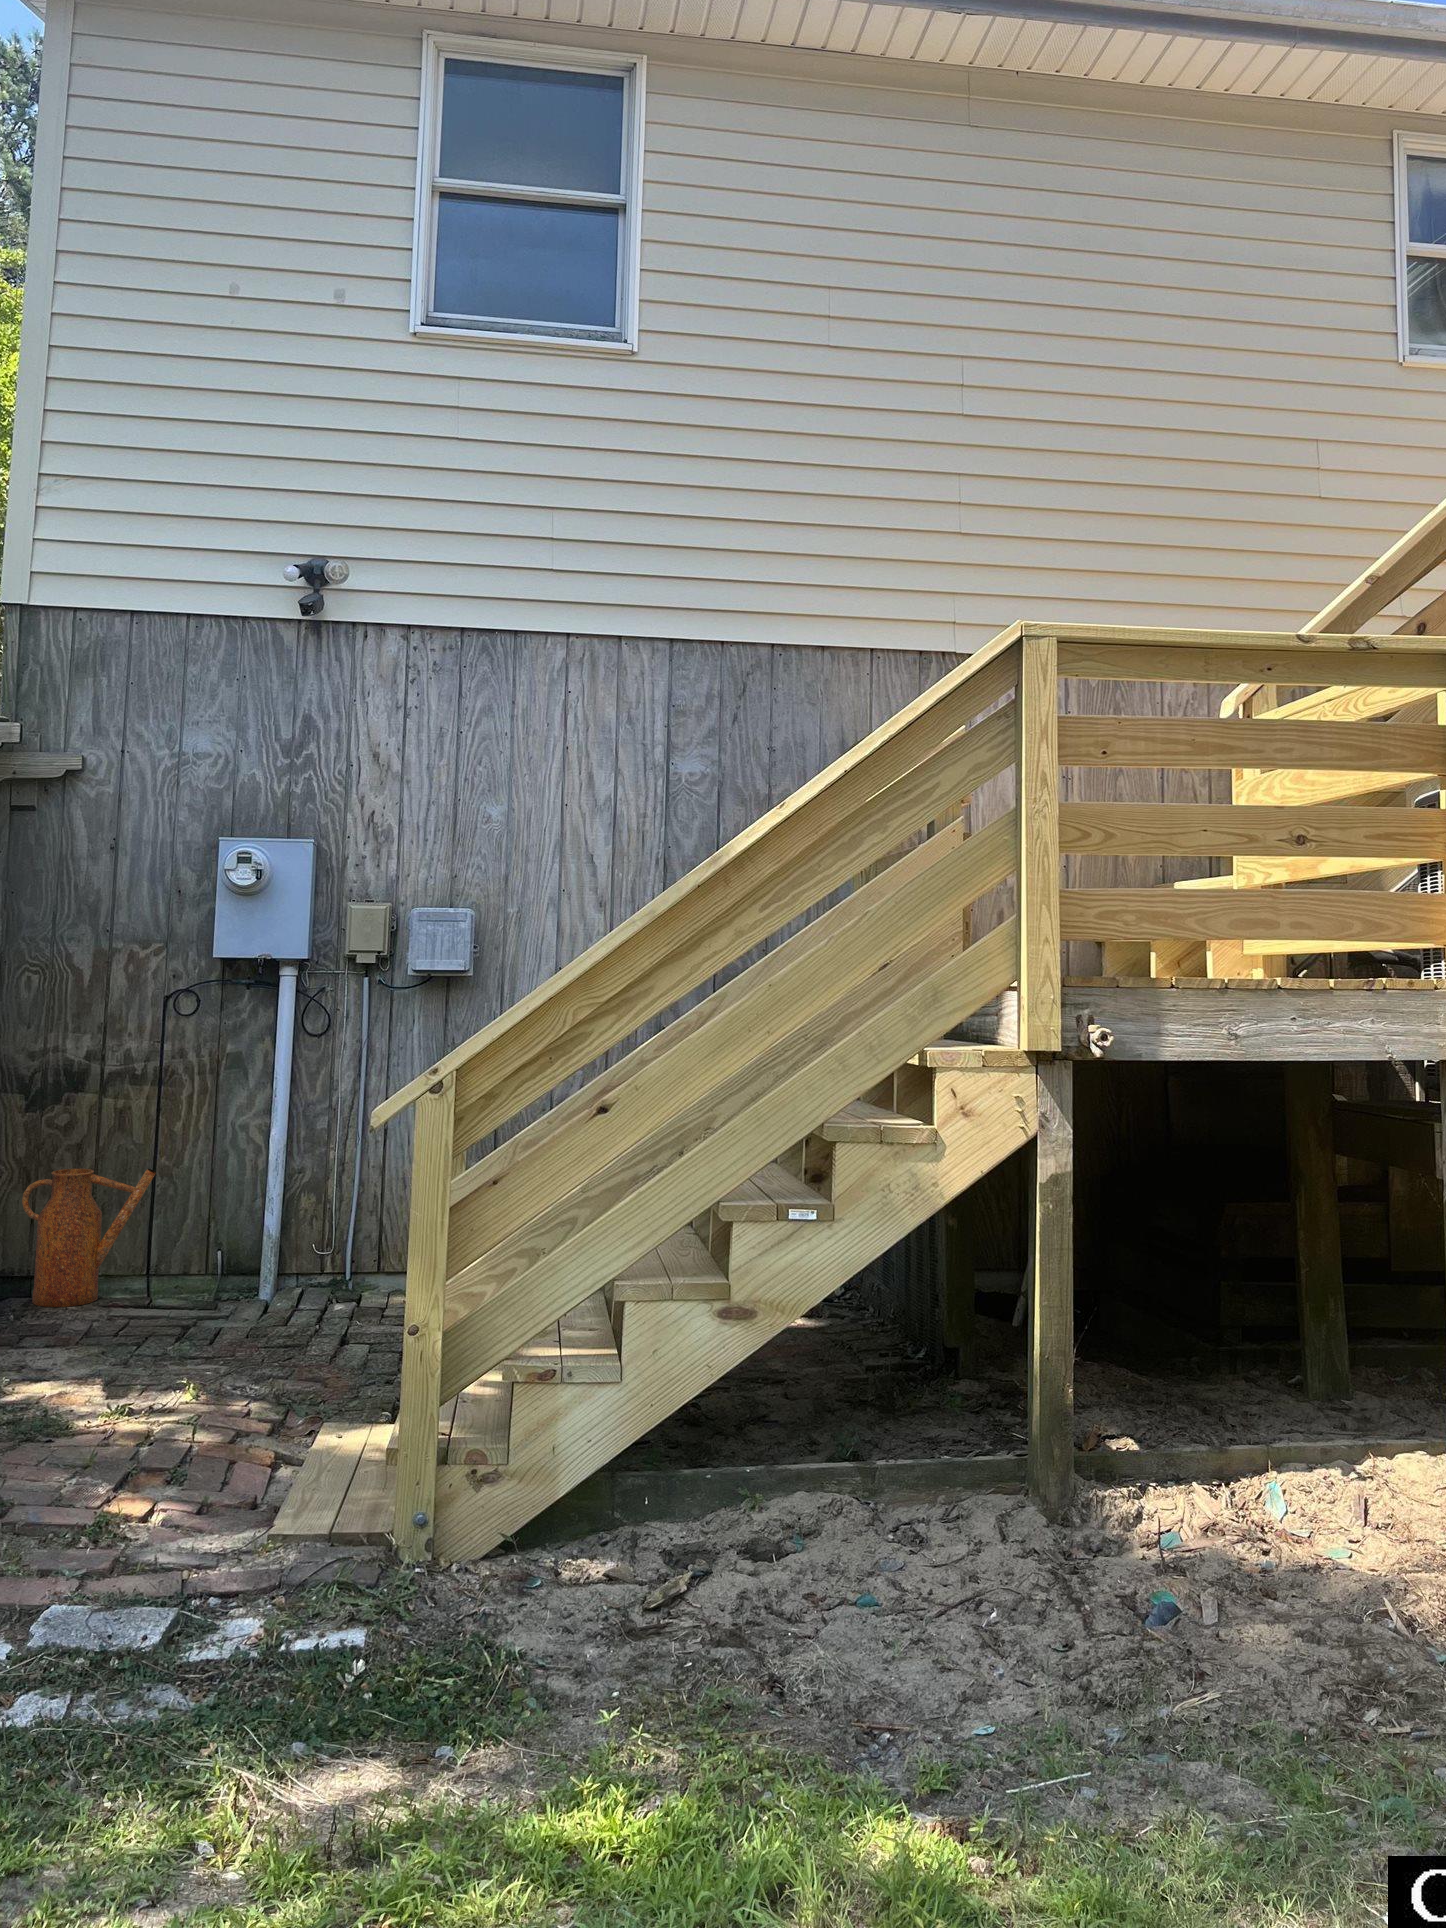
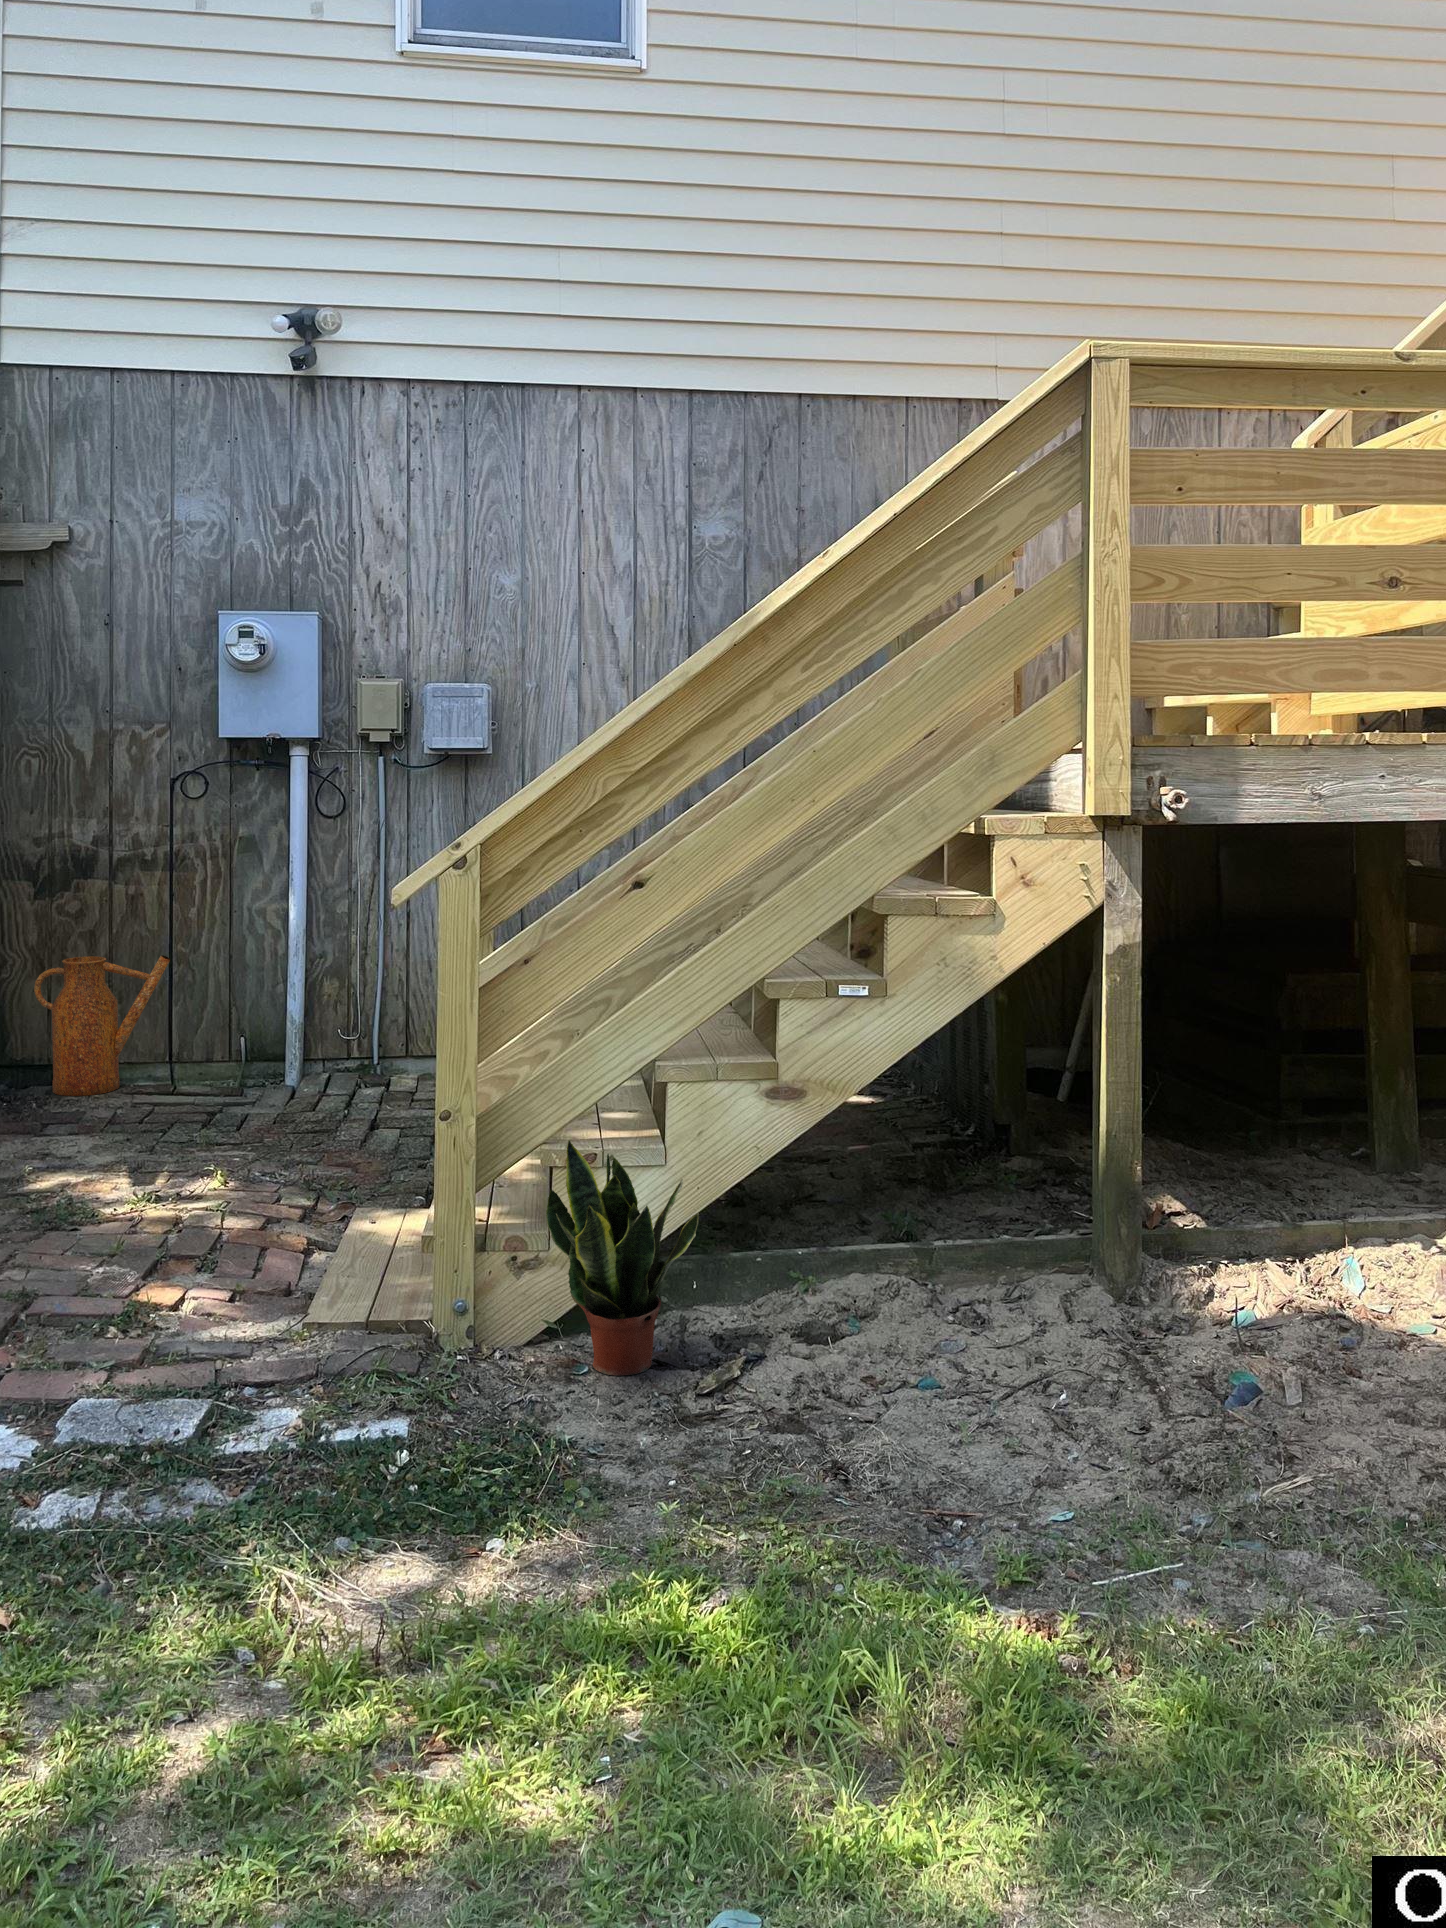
potted plant: none [507,1354,651,1588] -> present [546,1141,699,1376]

